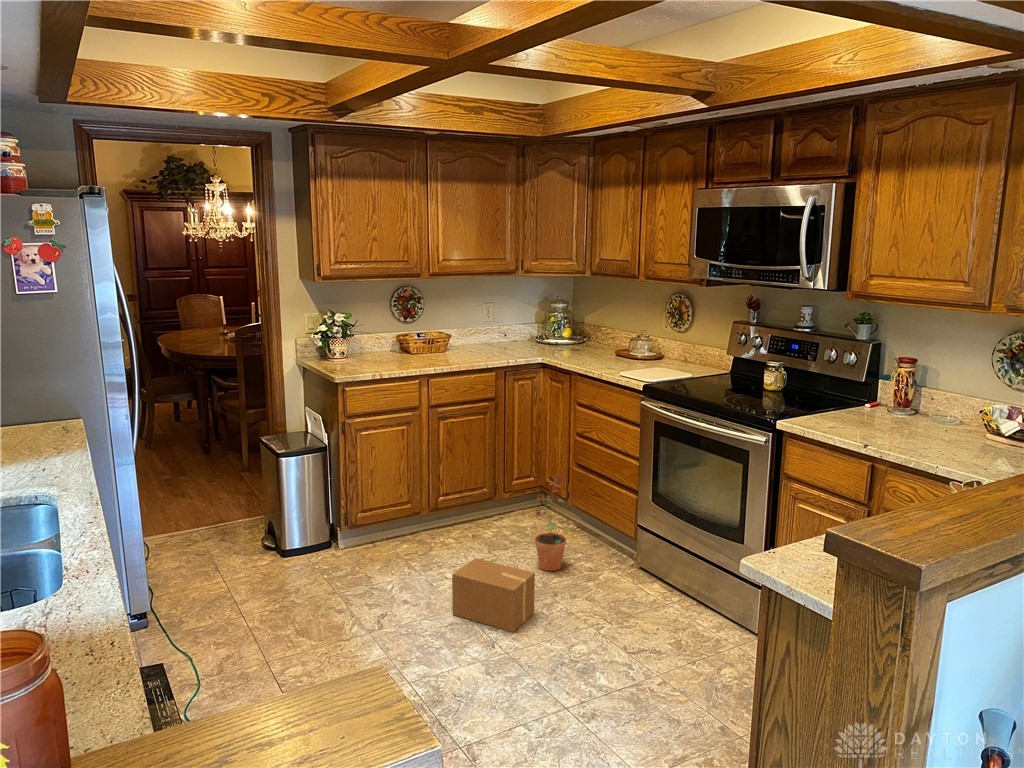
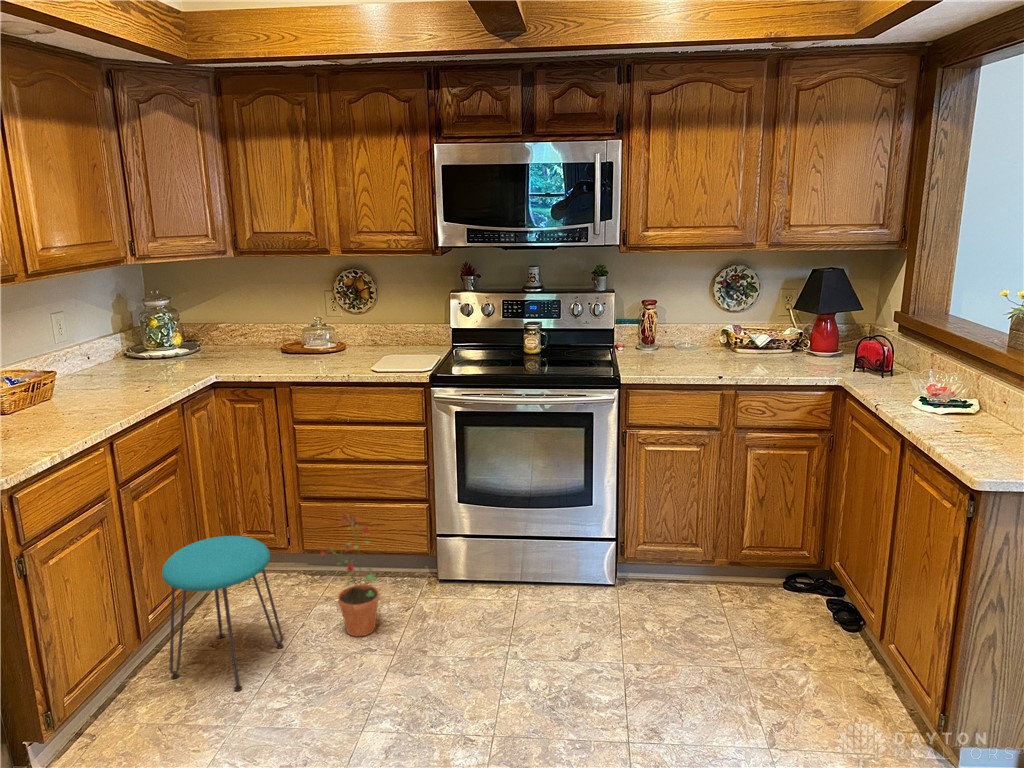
stool: none [434,460,502,560] -> present [162,536,284,691]
cardboard box: present [452,558,535,632] -> none [344,635,455,746]

